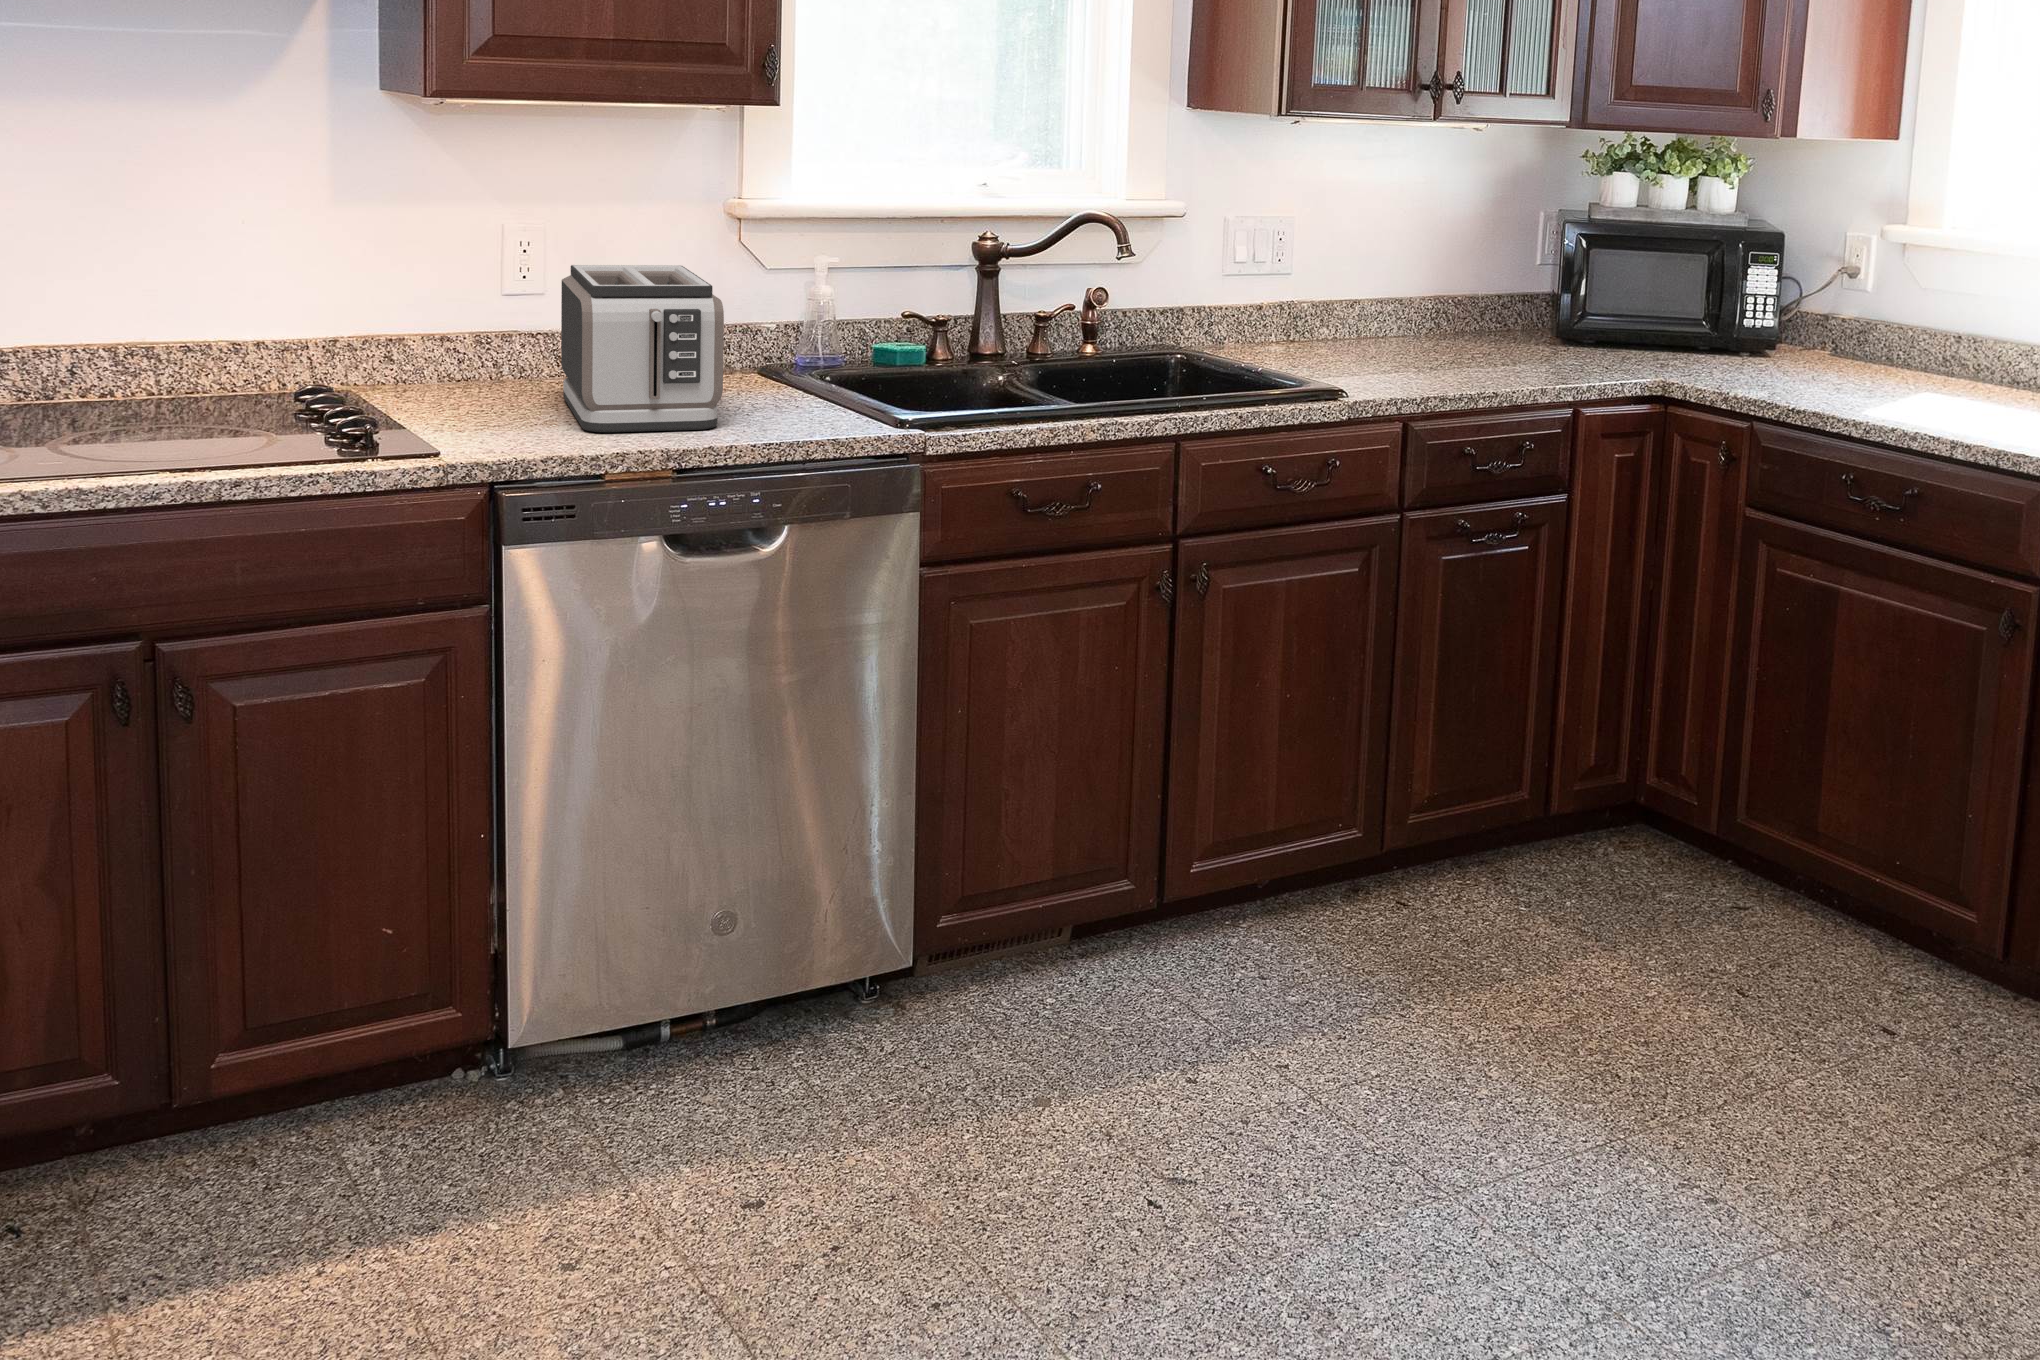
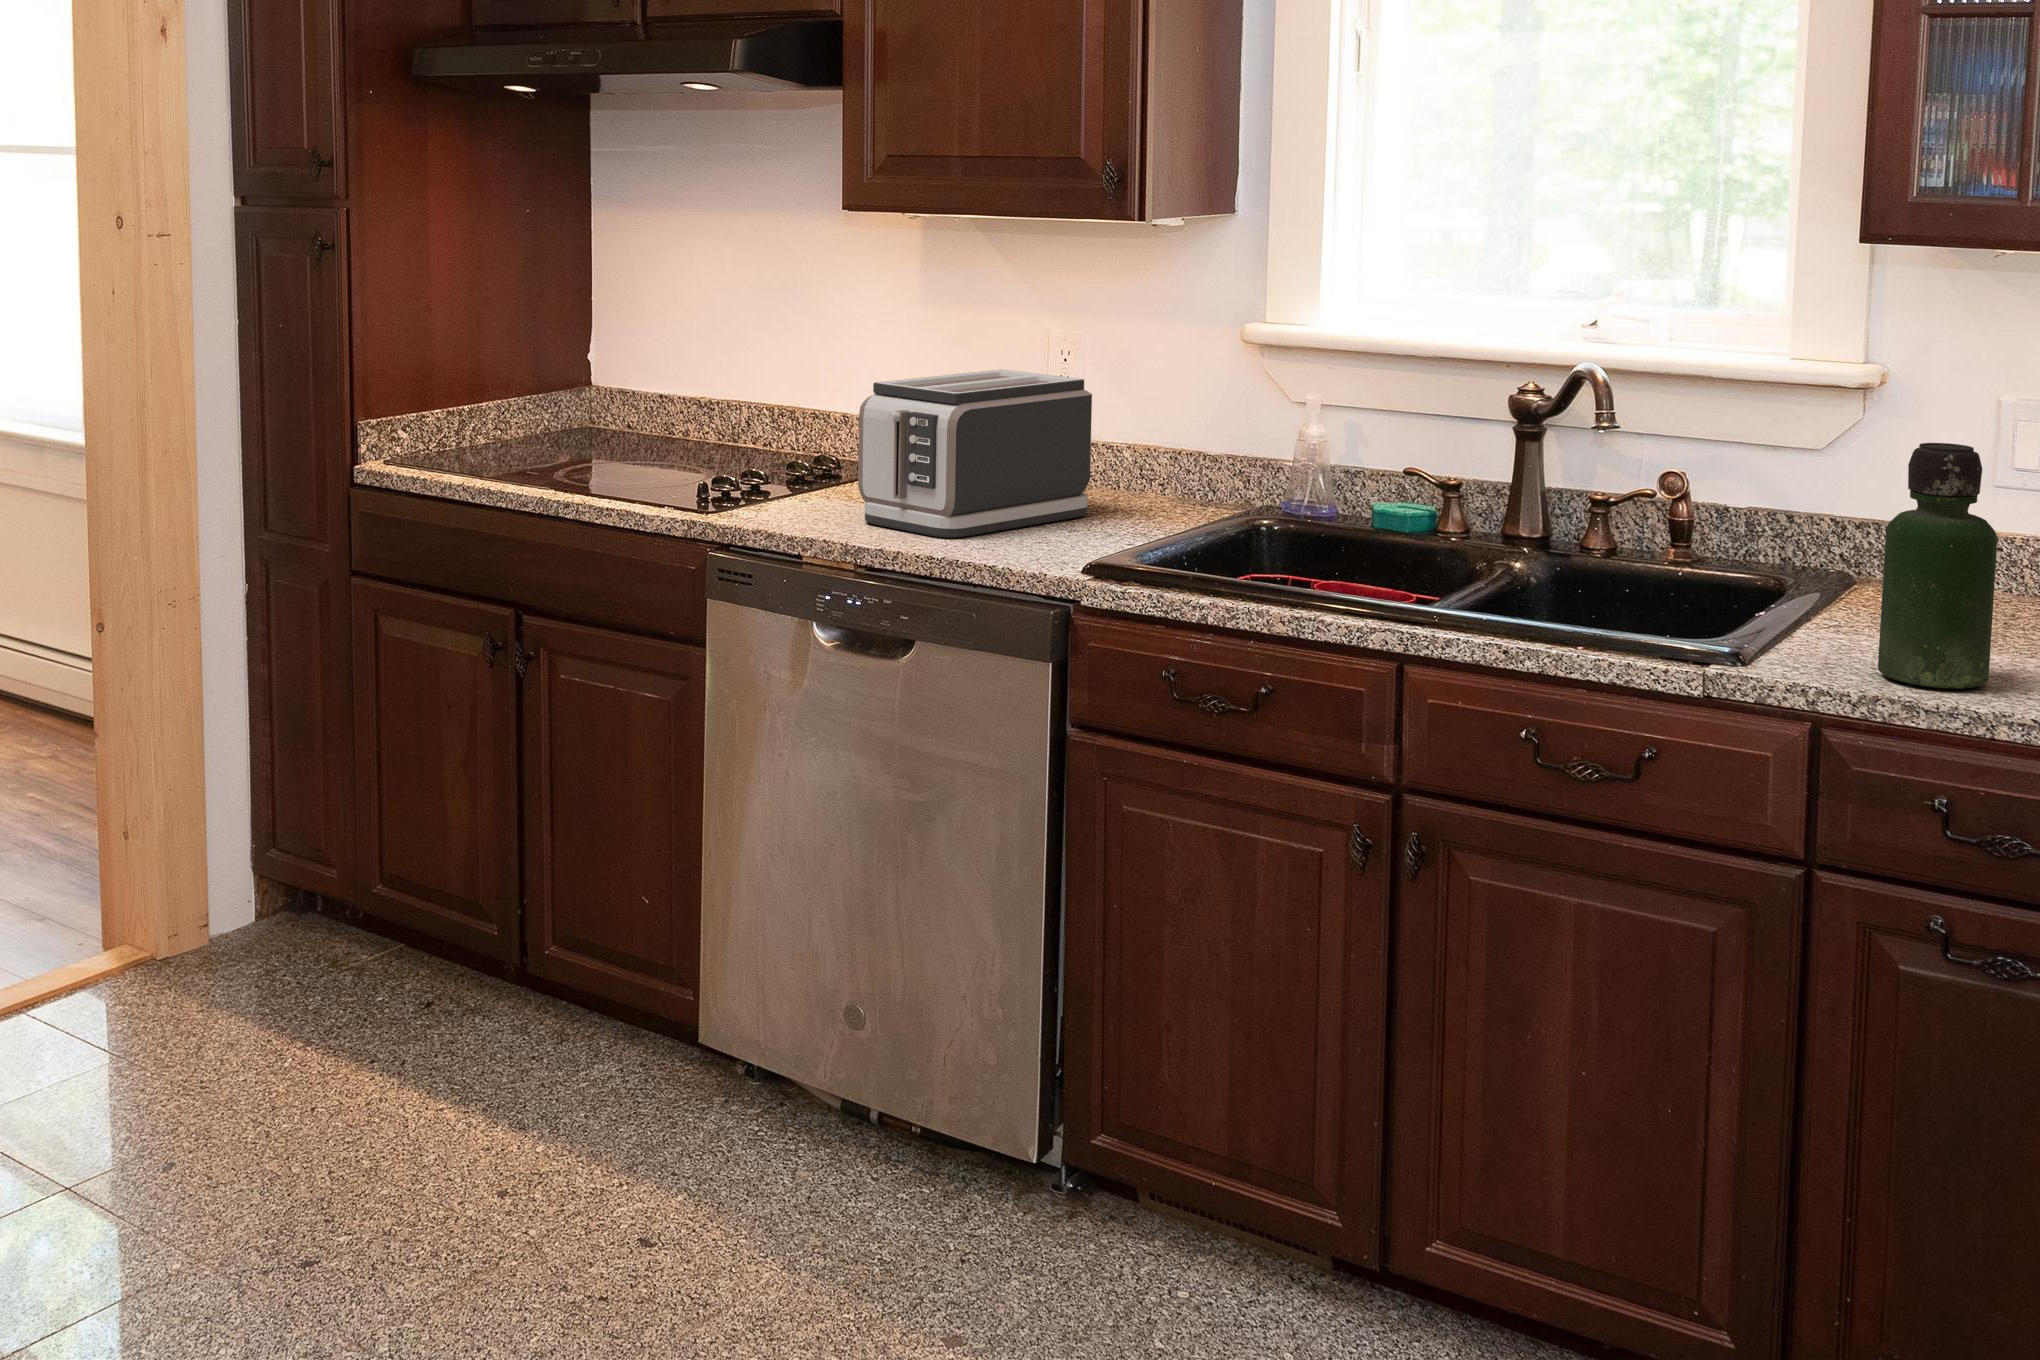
bottle: none [1375,242,1439,388] -> present [1878,443,1997,689]

